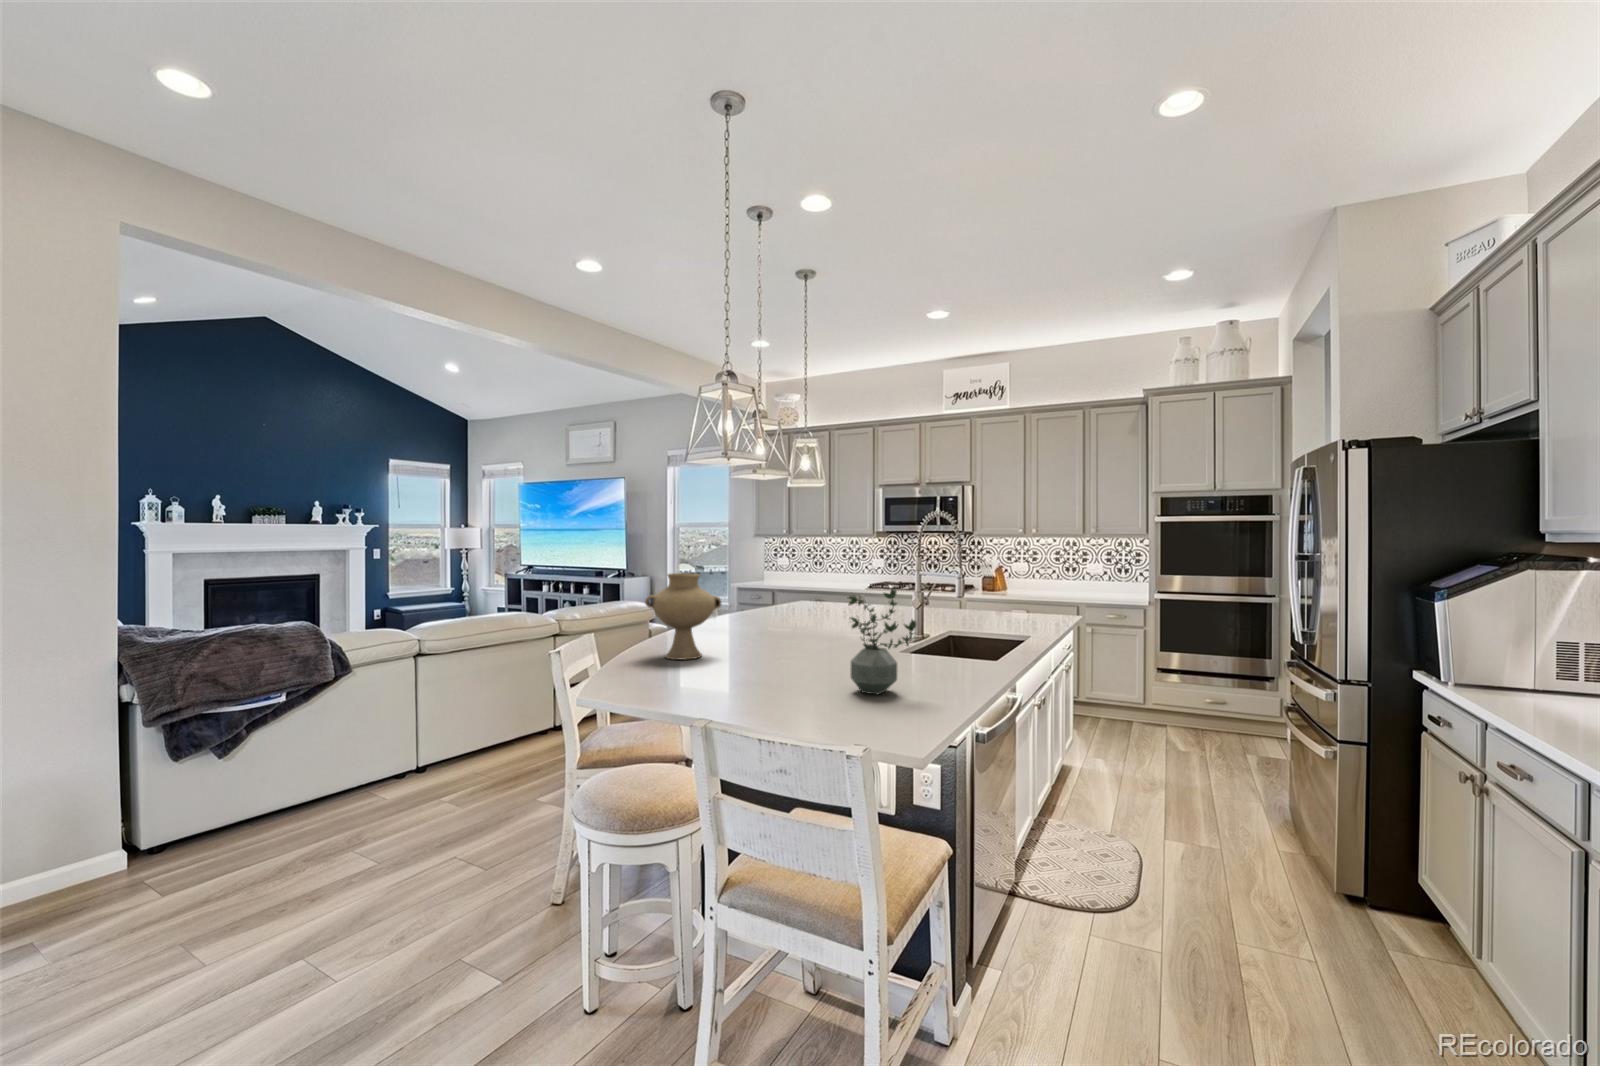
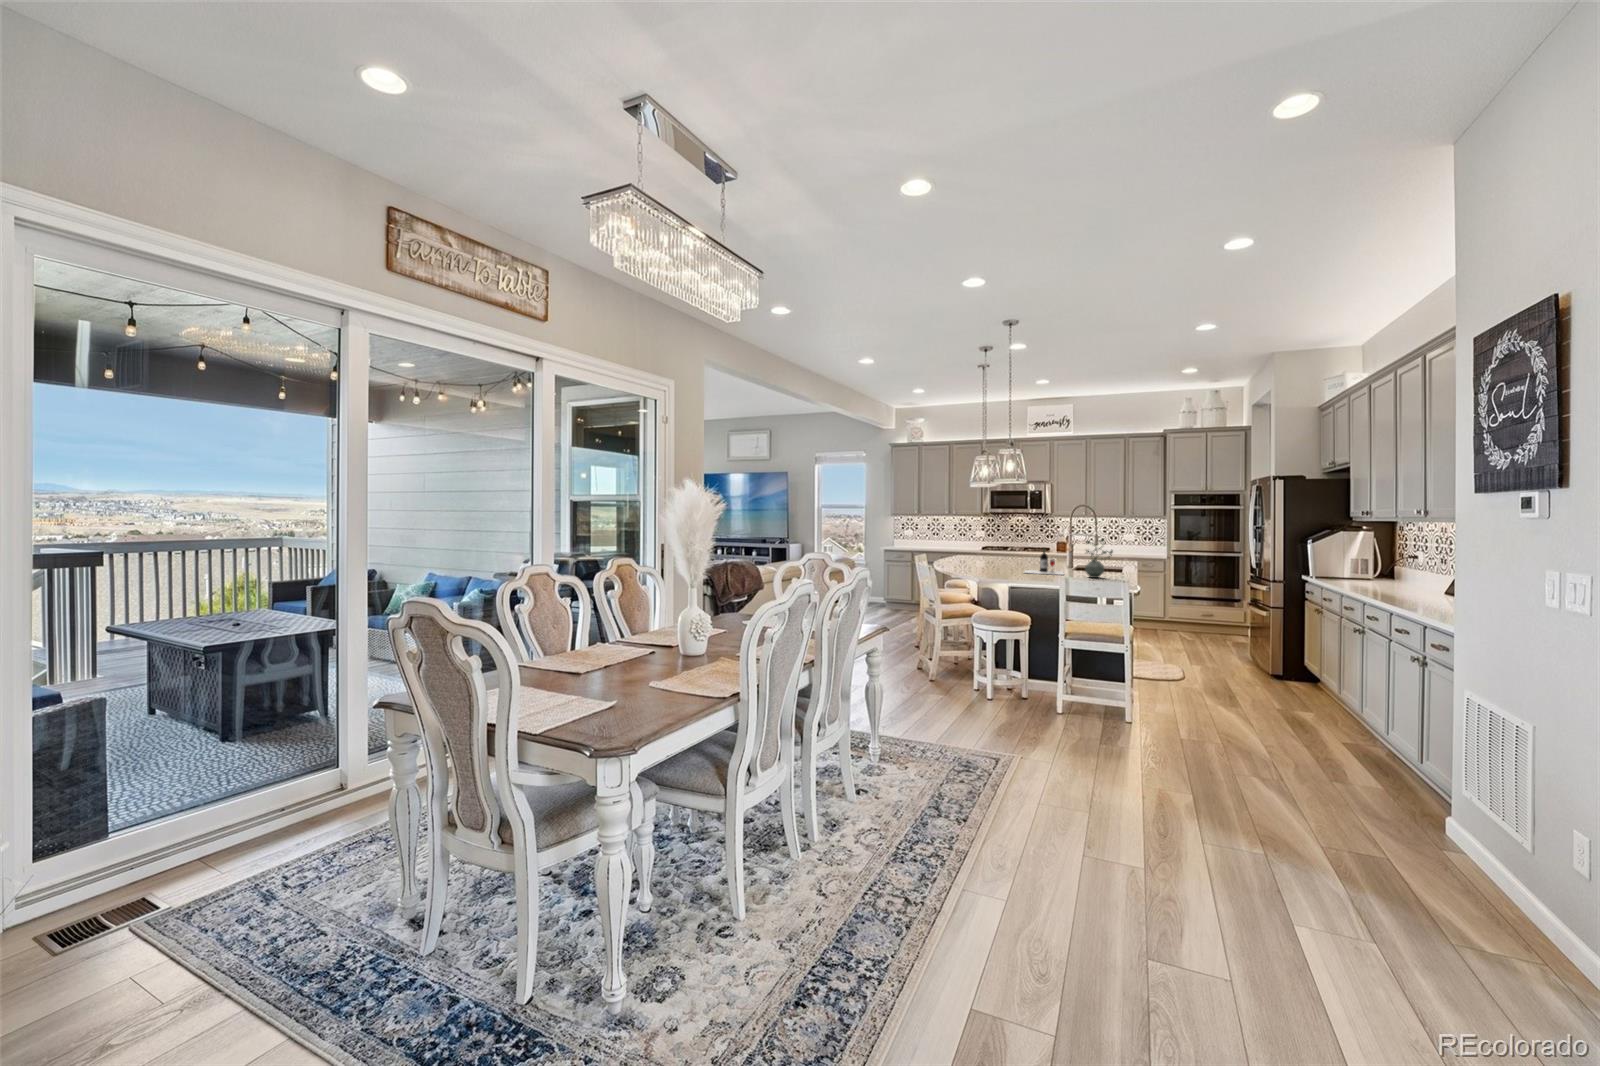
vase: present [645,573,722,660] -> none [975,534,1006,571]
wine bottle: none [731,607,848,678] -> present [1025,548,1064,575]

